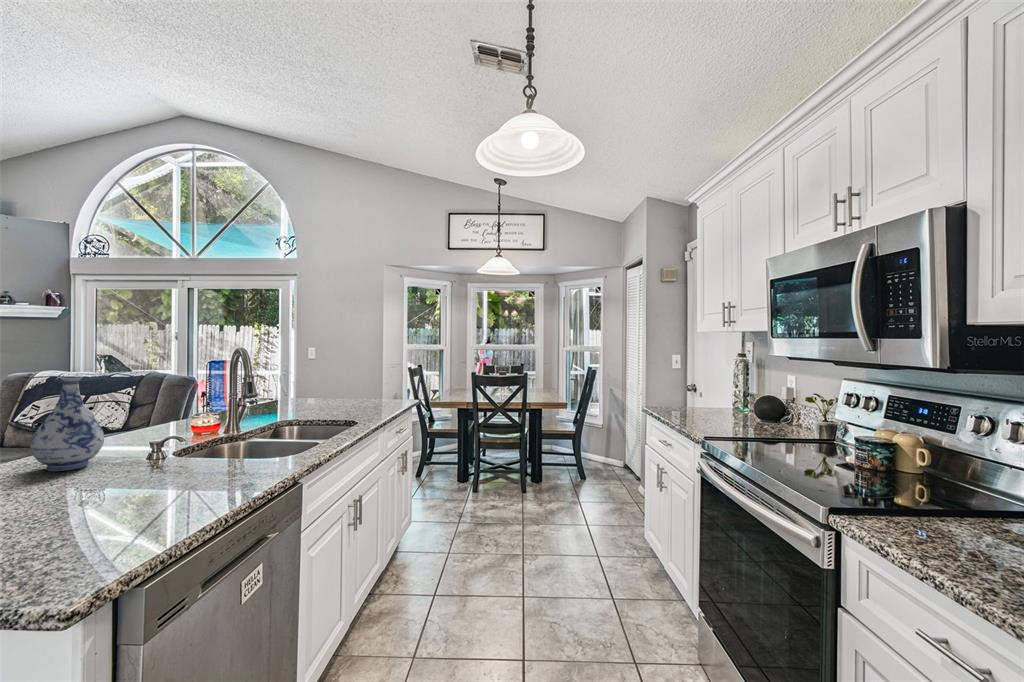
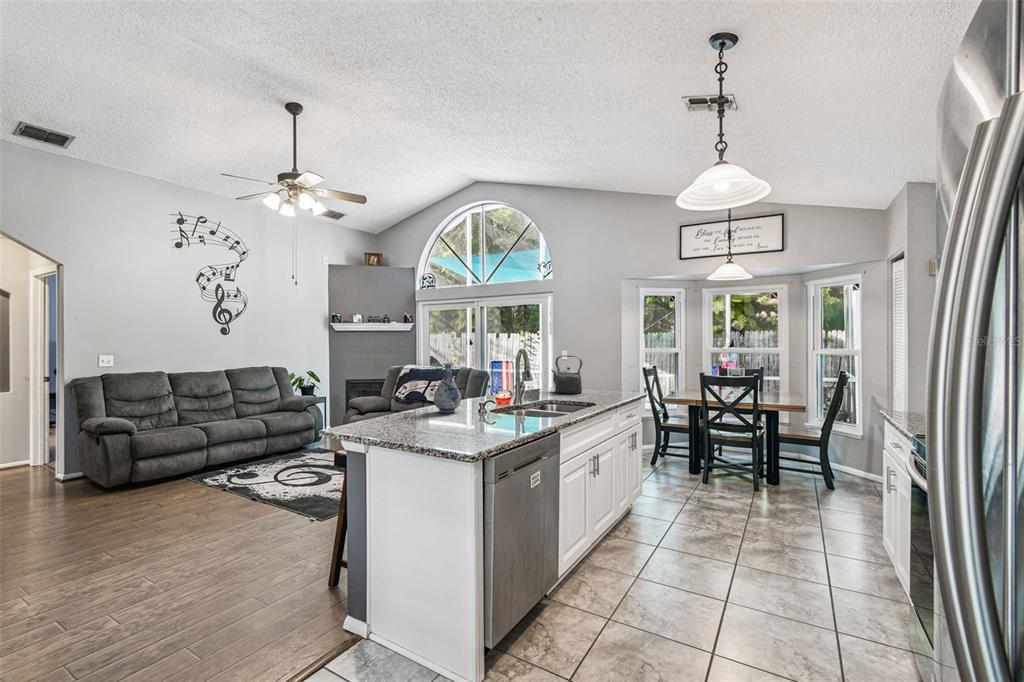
kettle: none [293,356,338,407] -> present [552,355,582,394]

